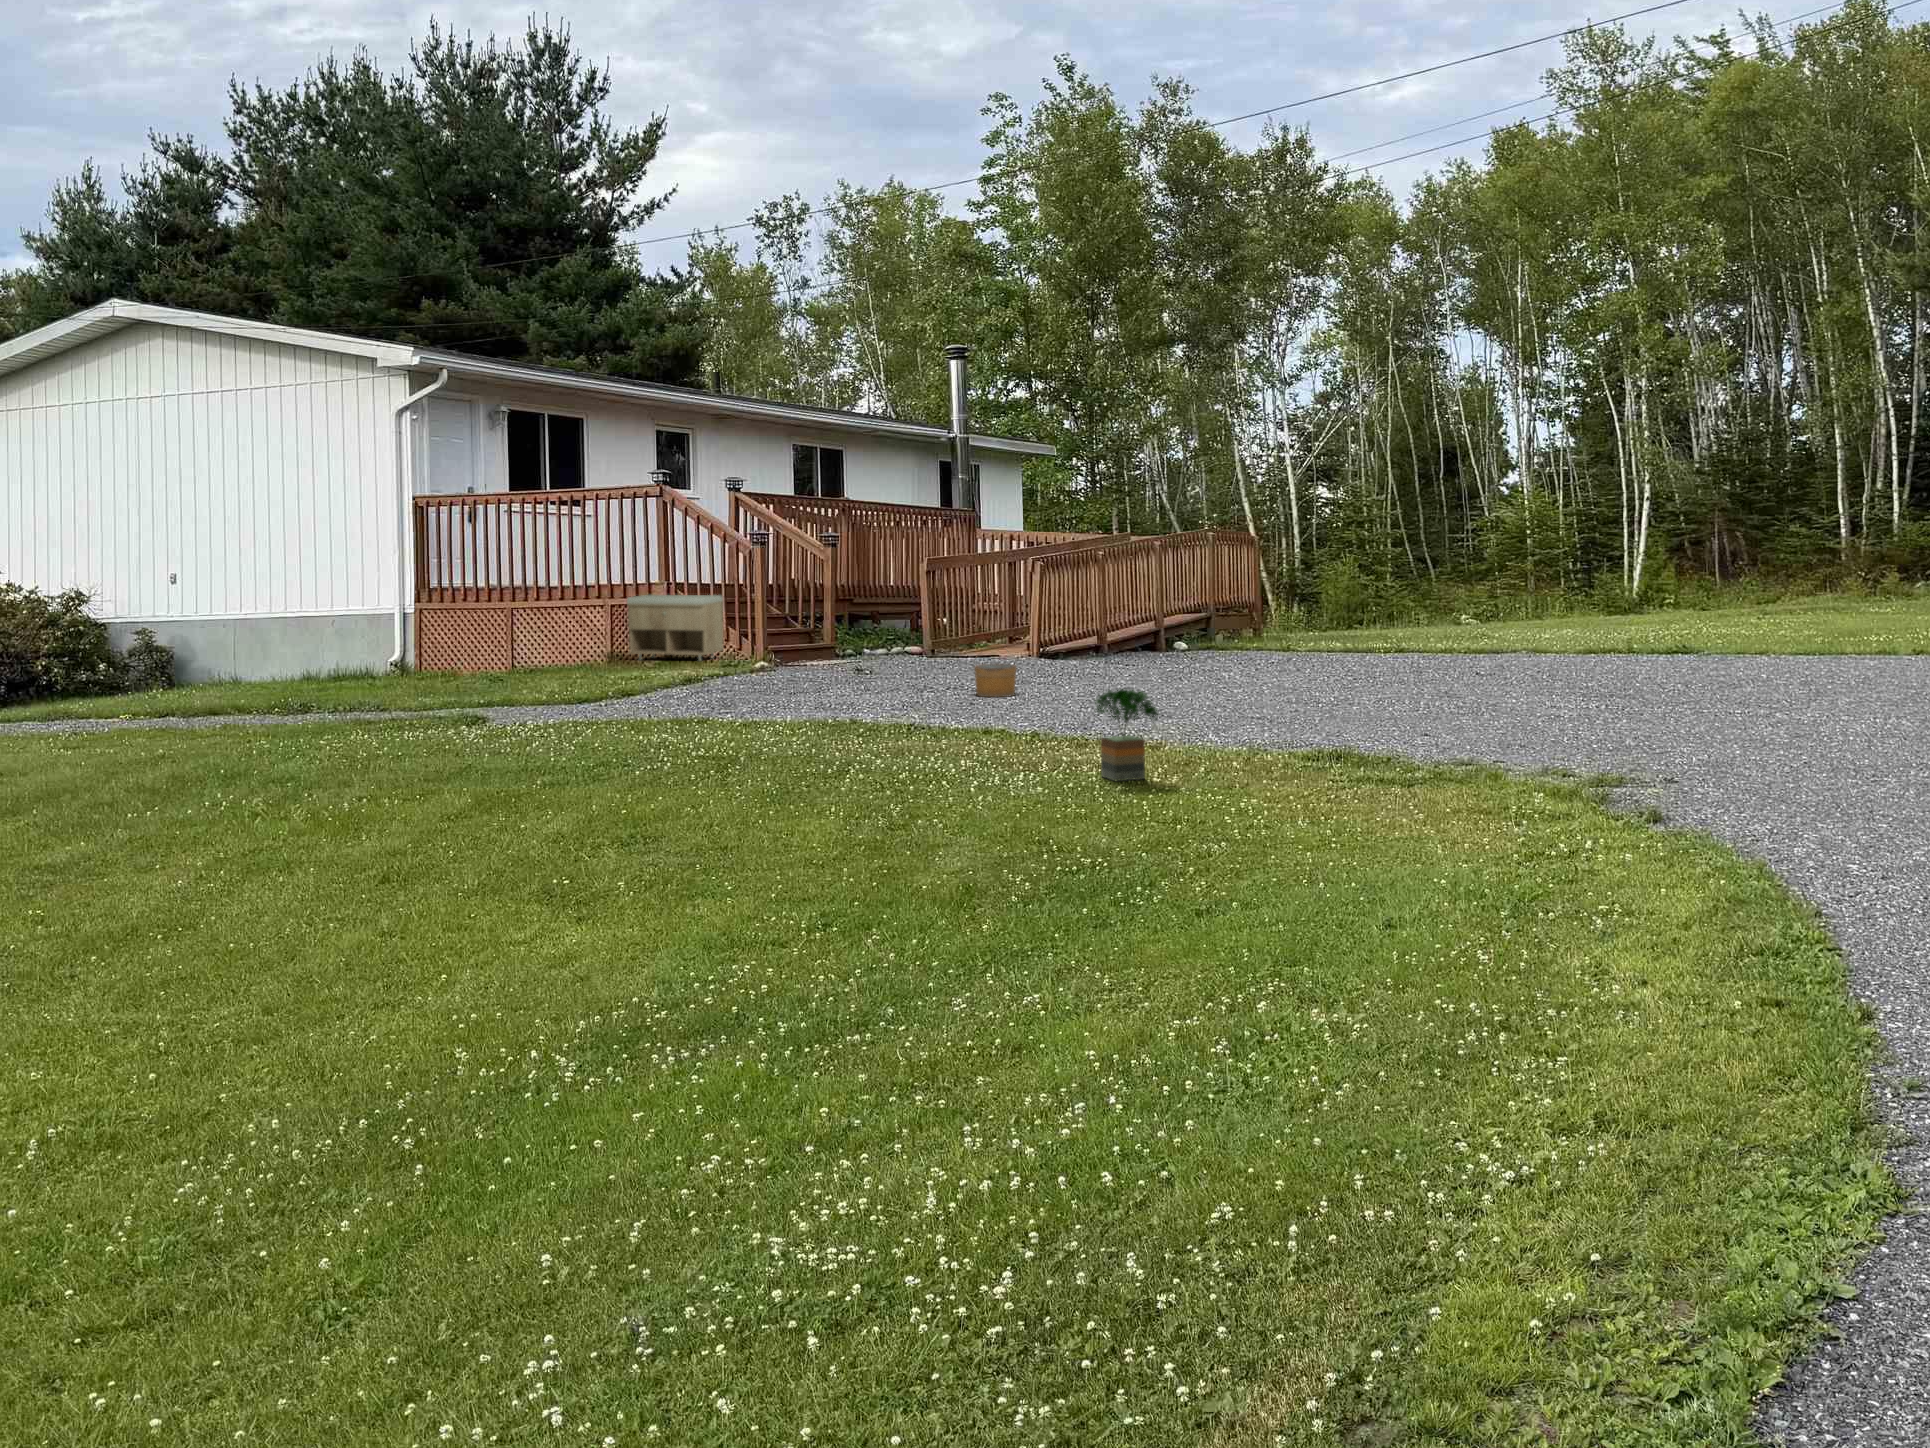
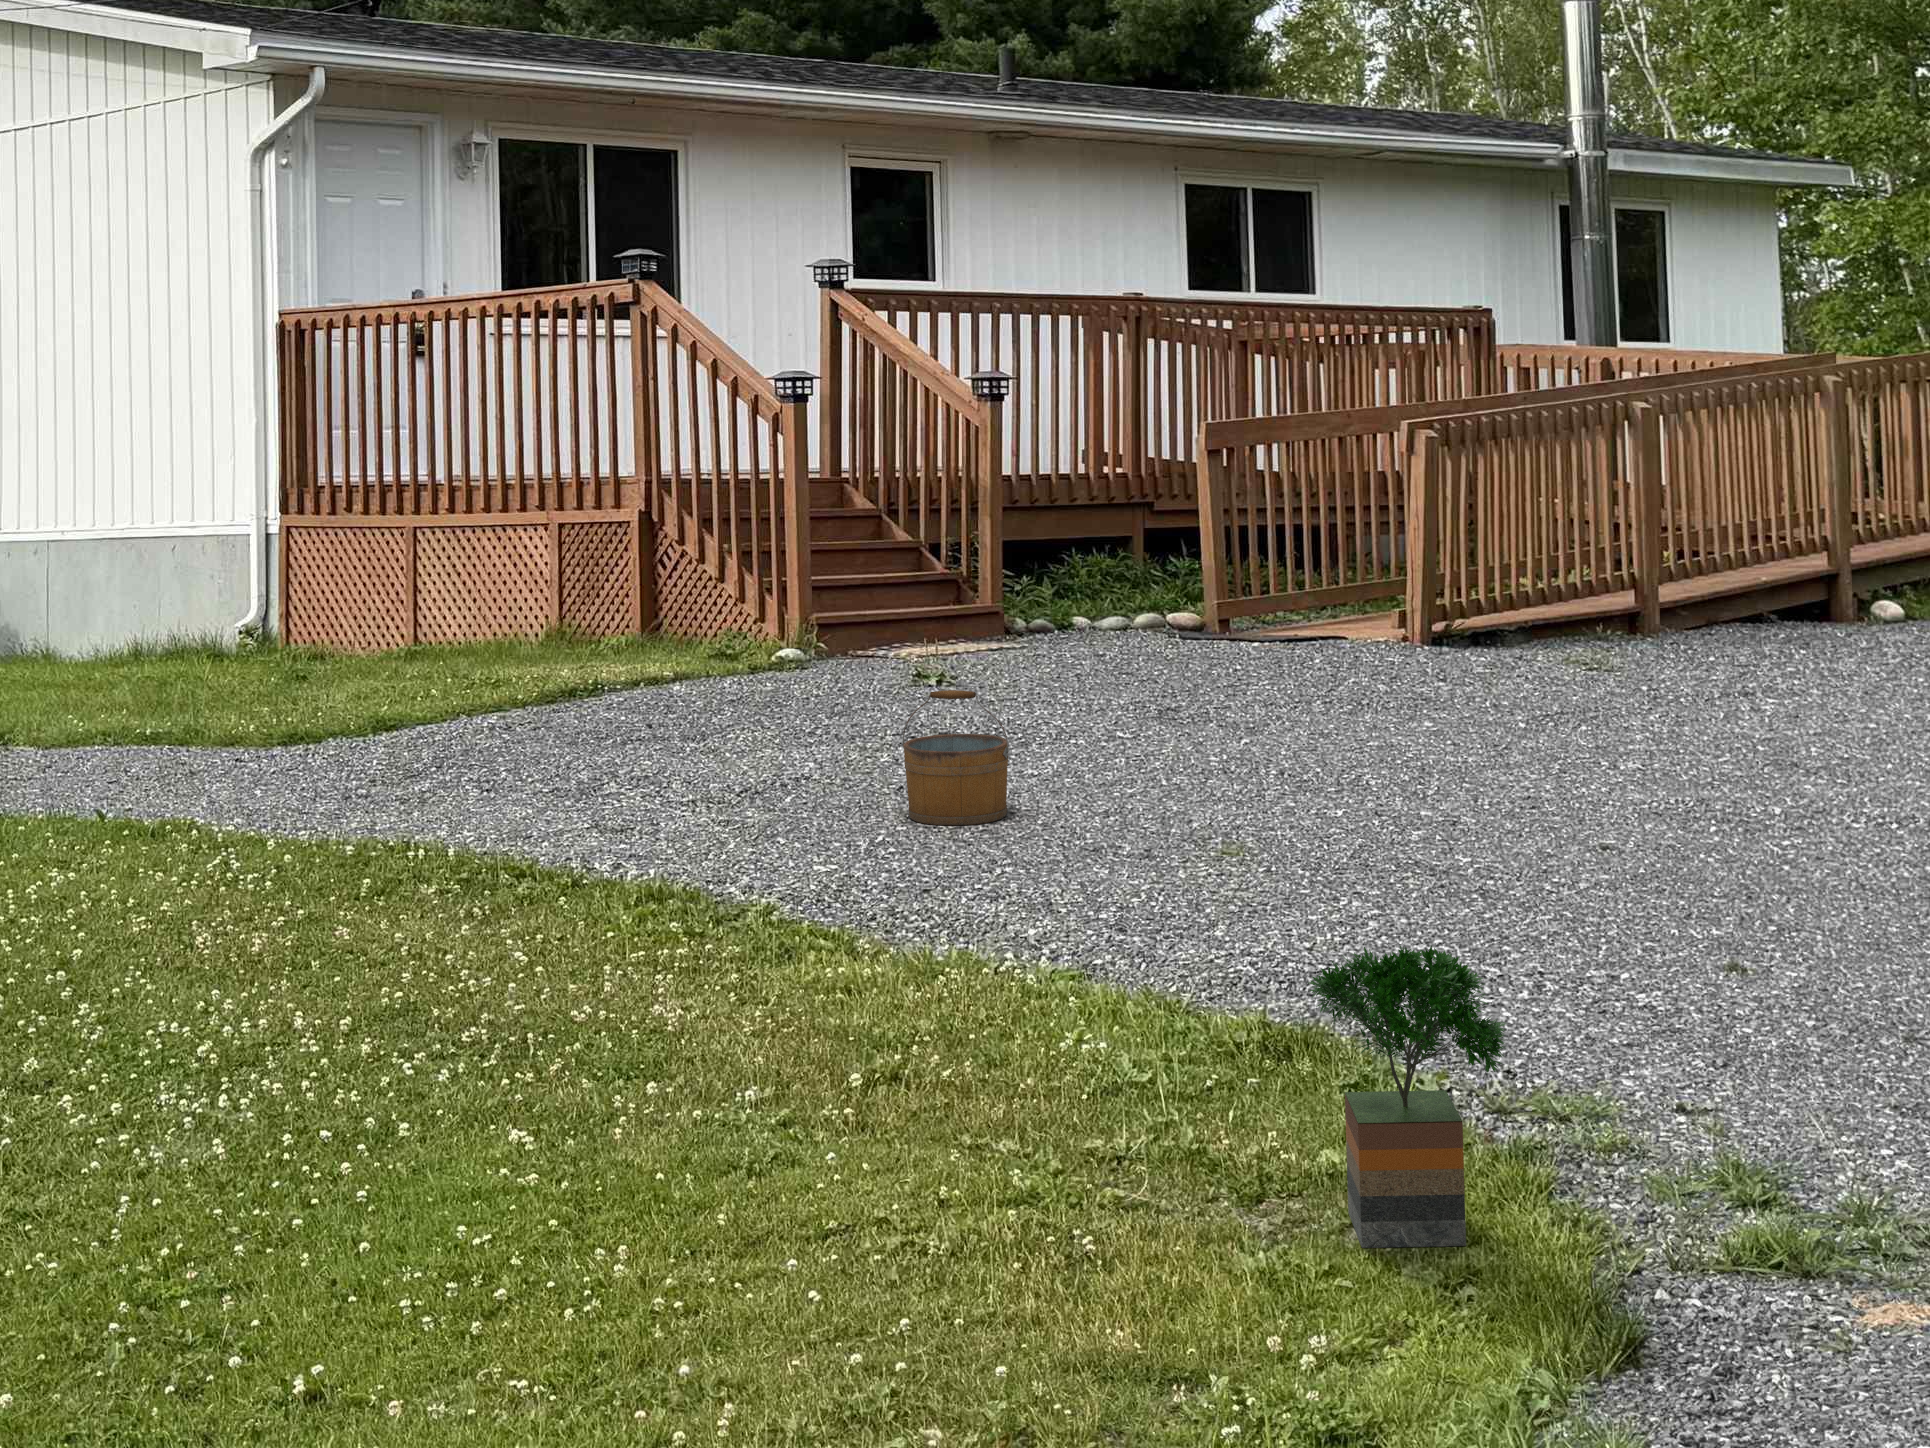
storage bench: present [627,595,724,661] -> none [549,503,742,647]
potted tree: present [1095,689,1158,781] -> present [1310,946,1506,1248]

